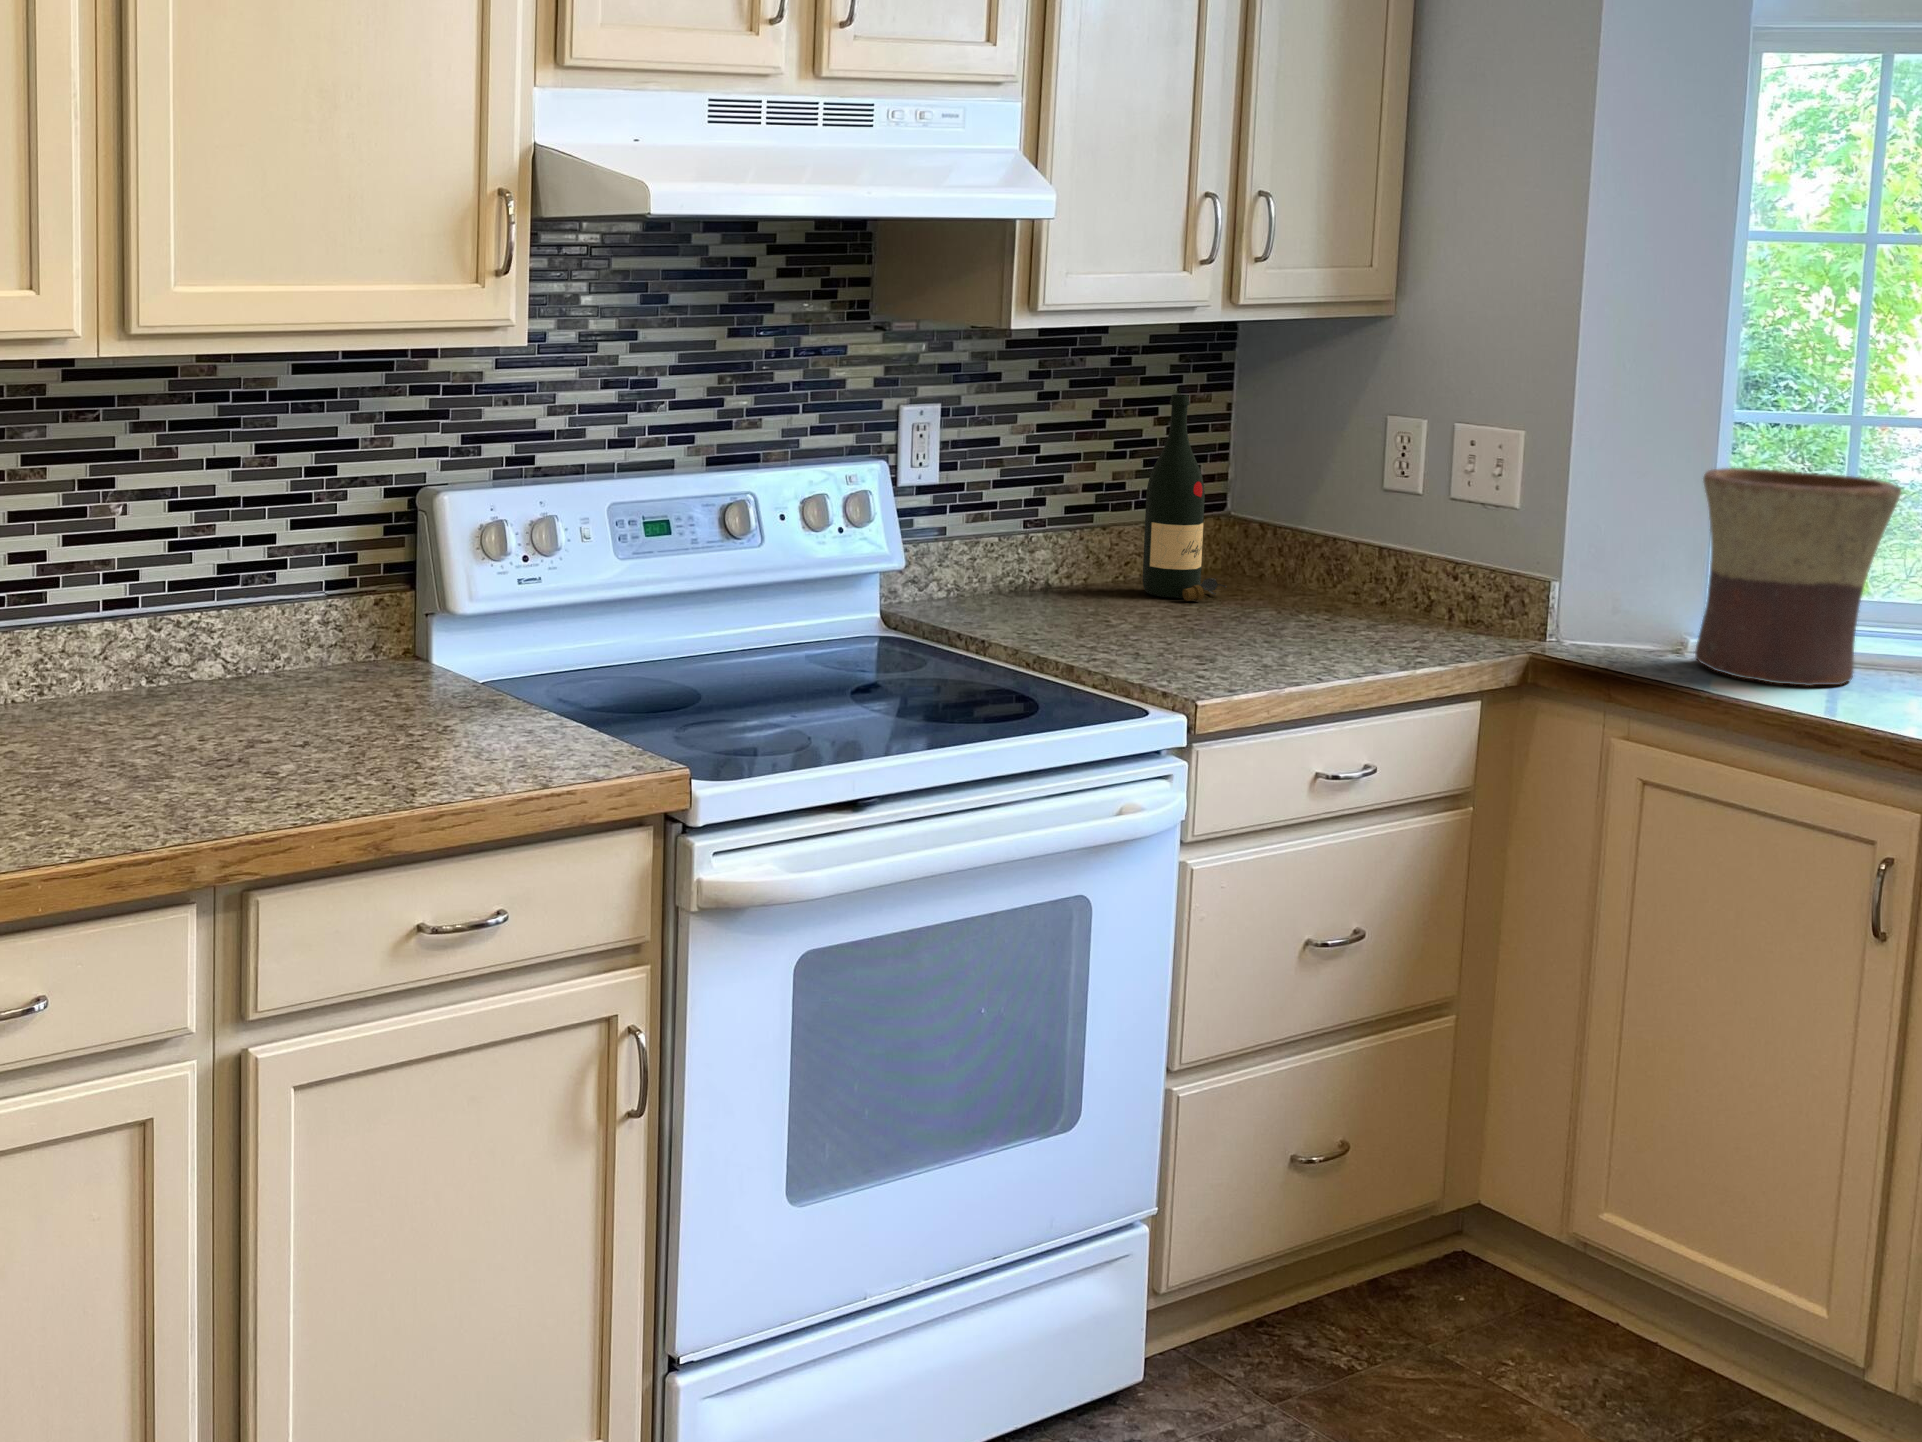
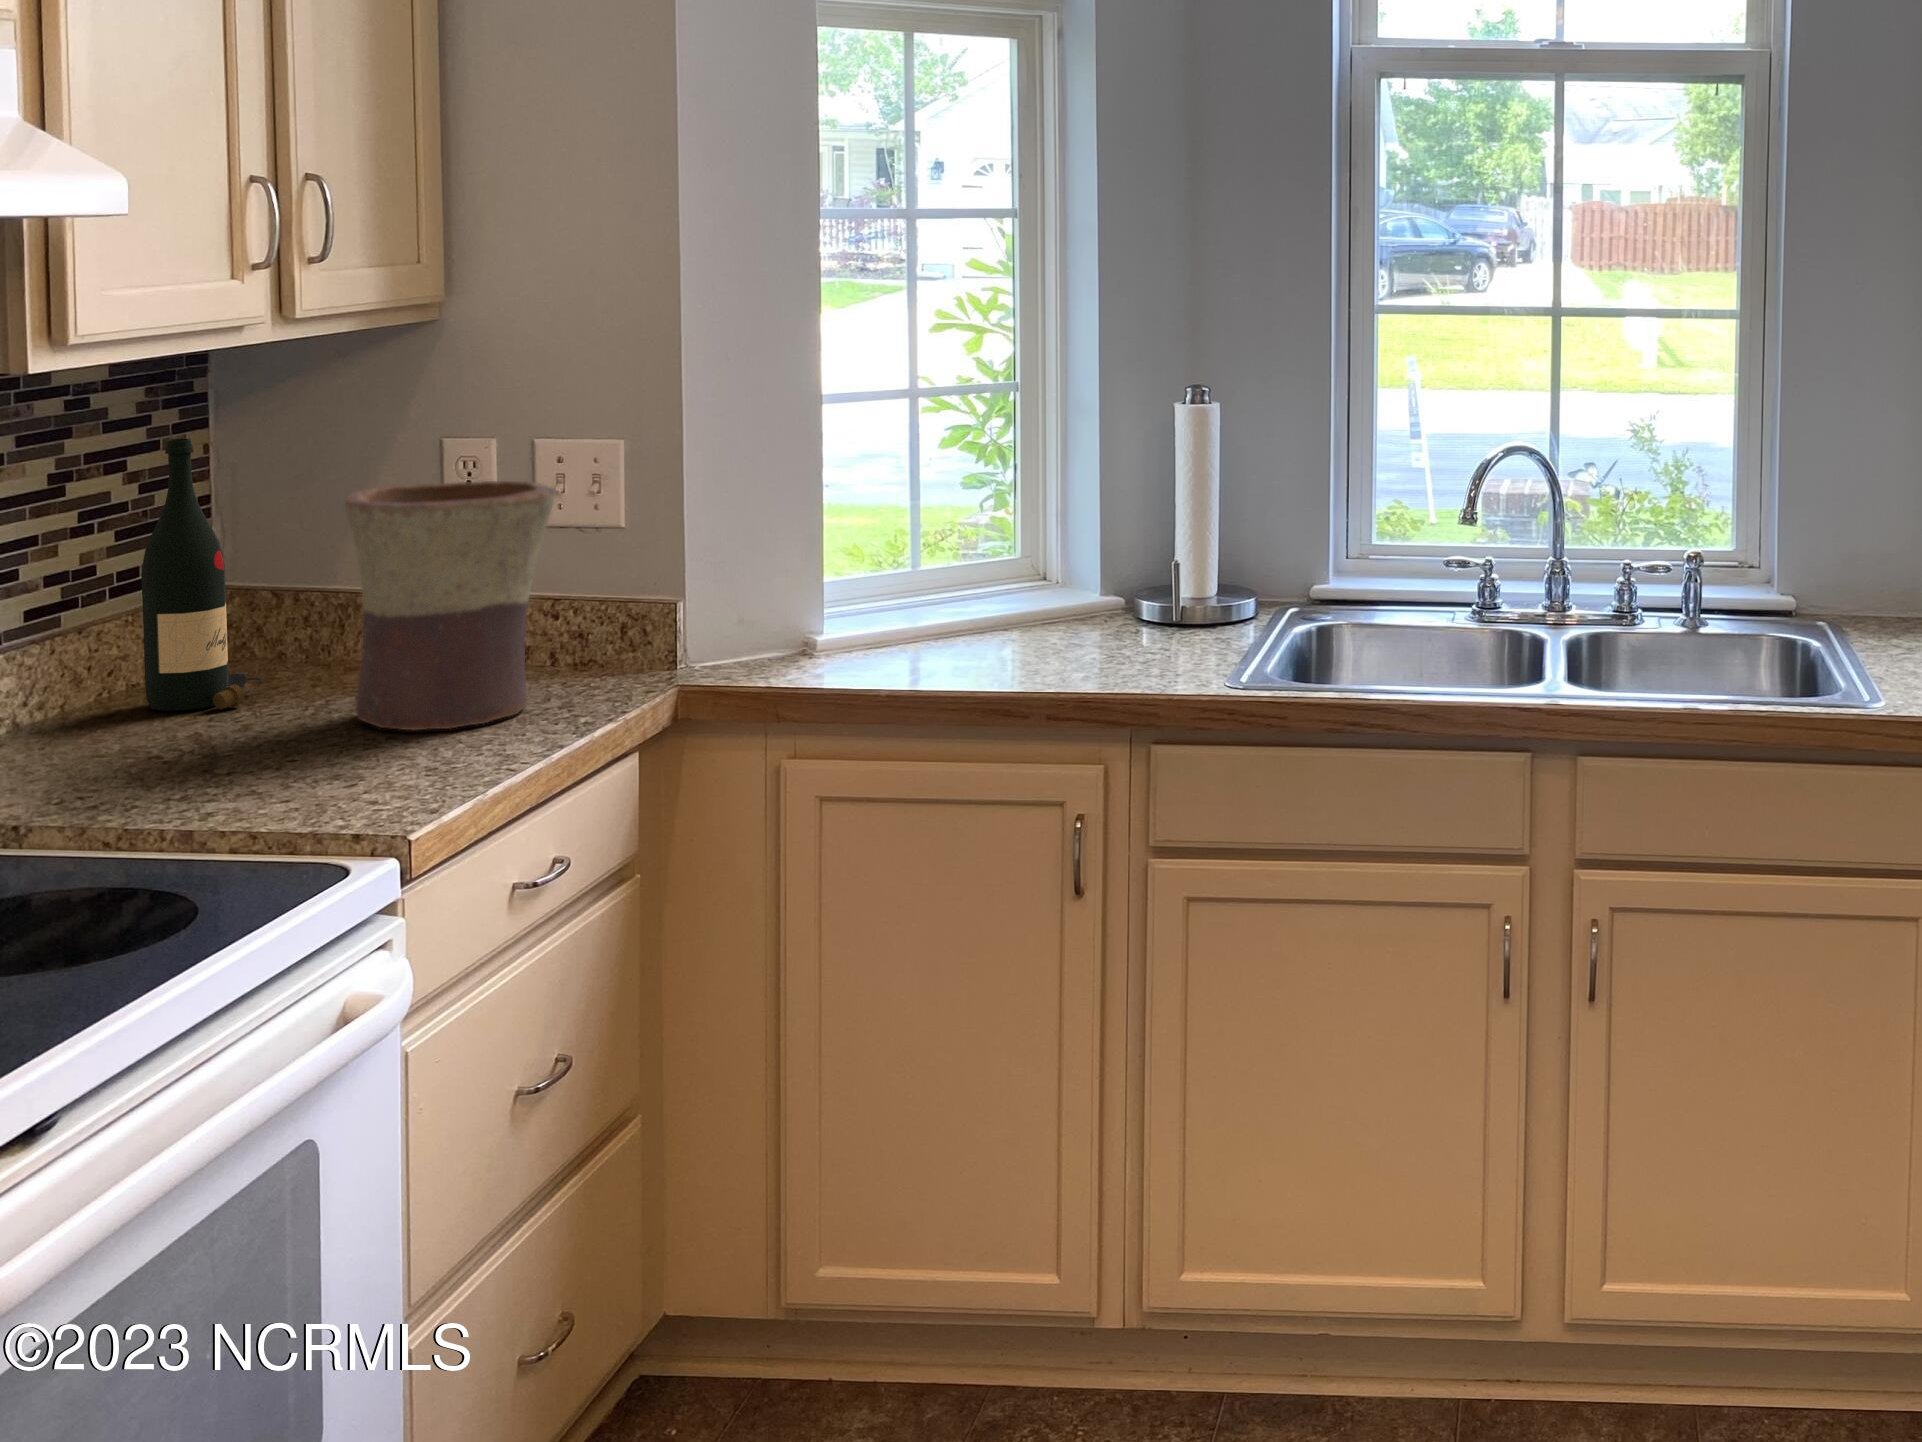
flower pot: present [1695,468,1902,686] -> present [345,481,556,731]

